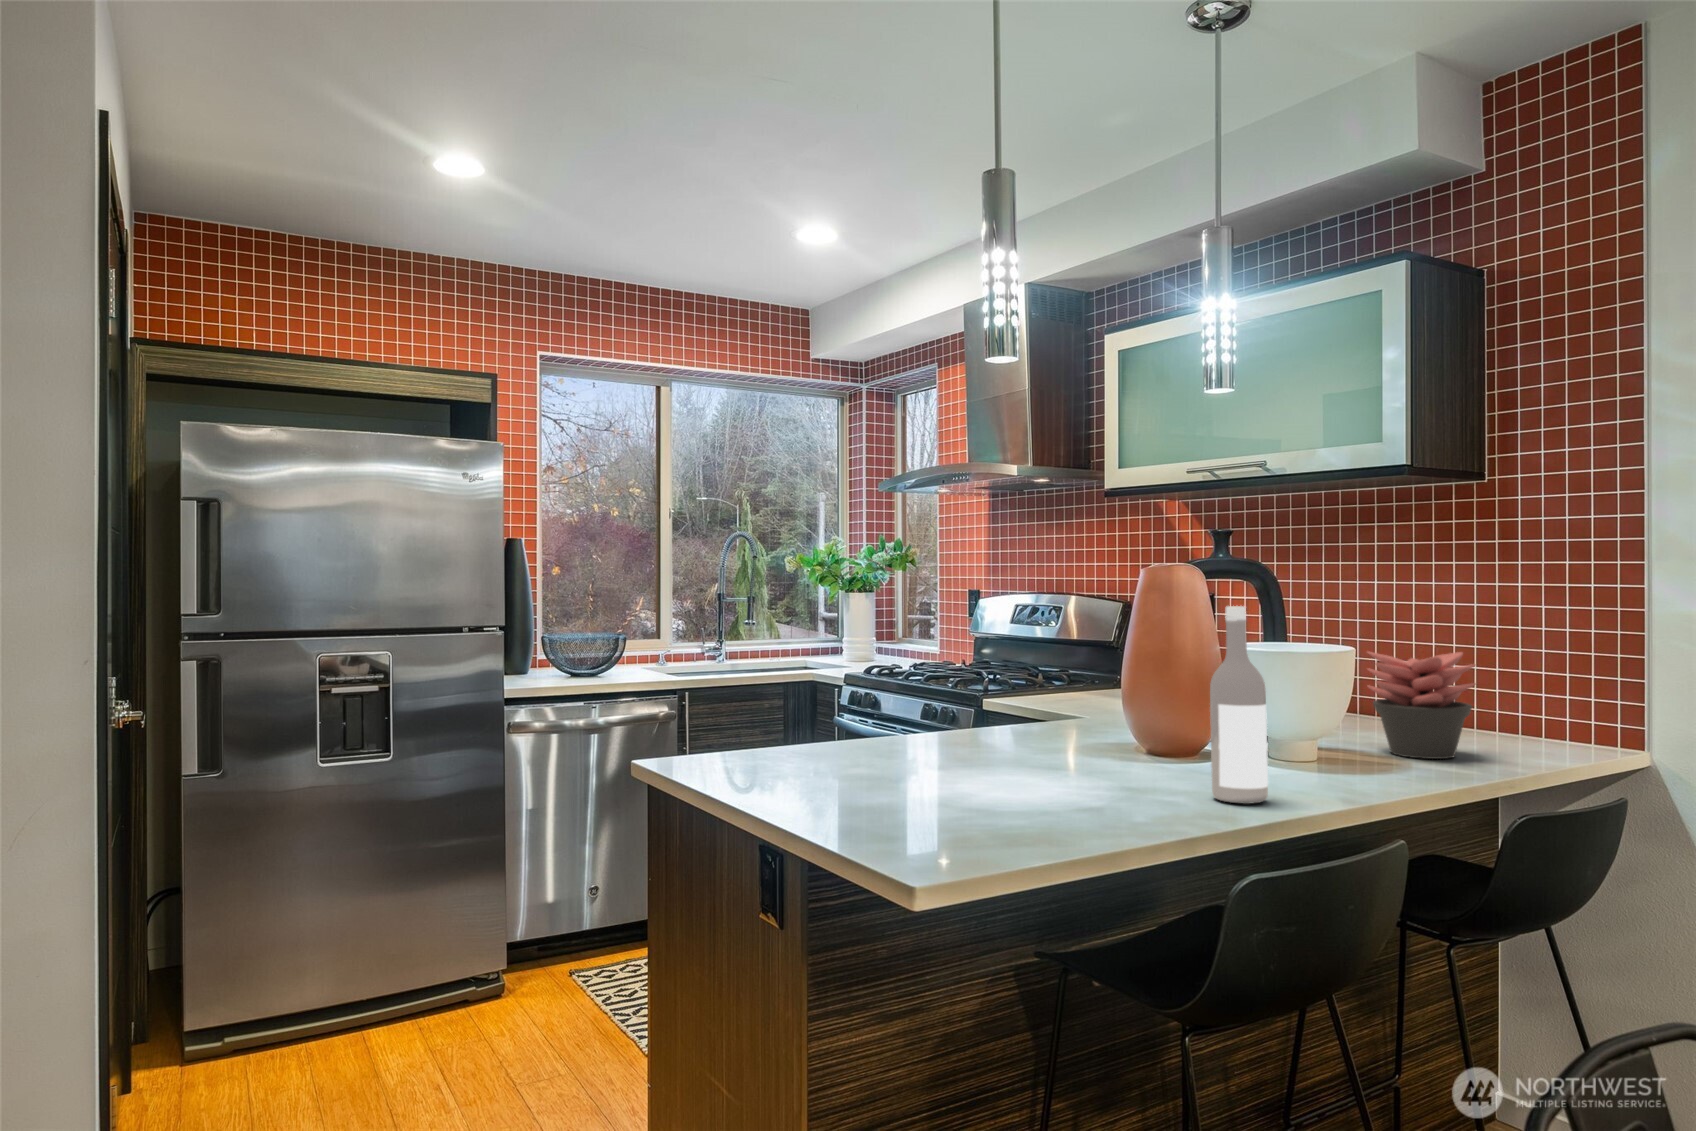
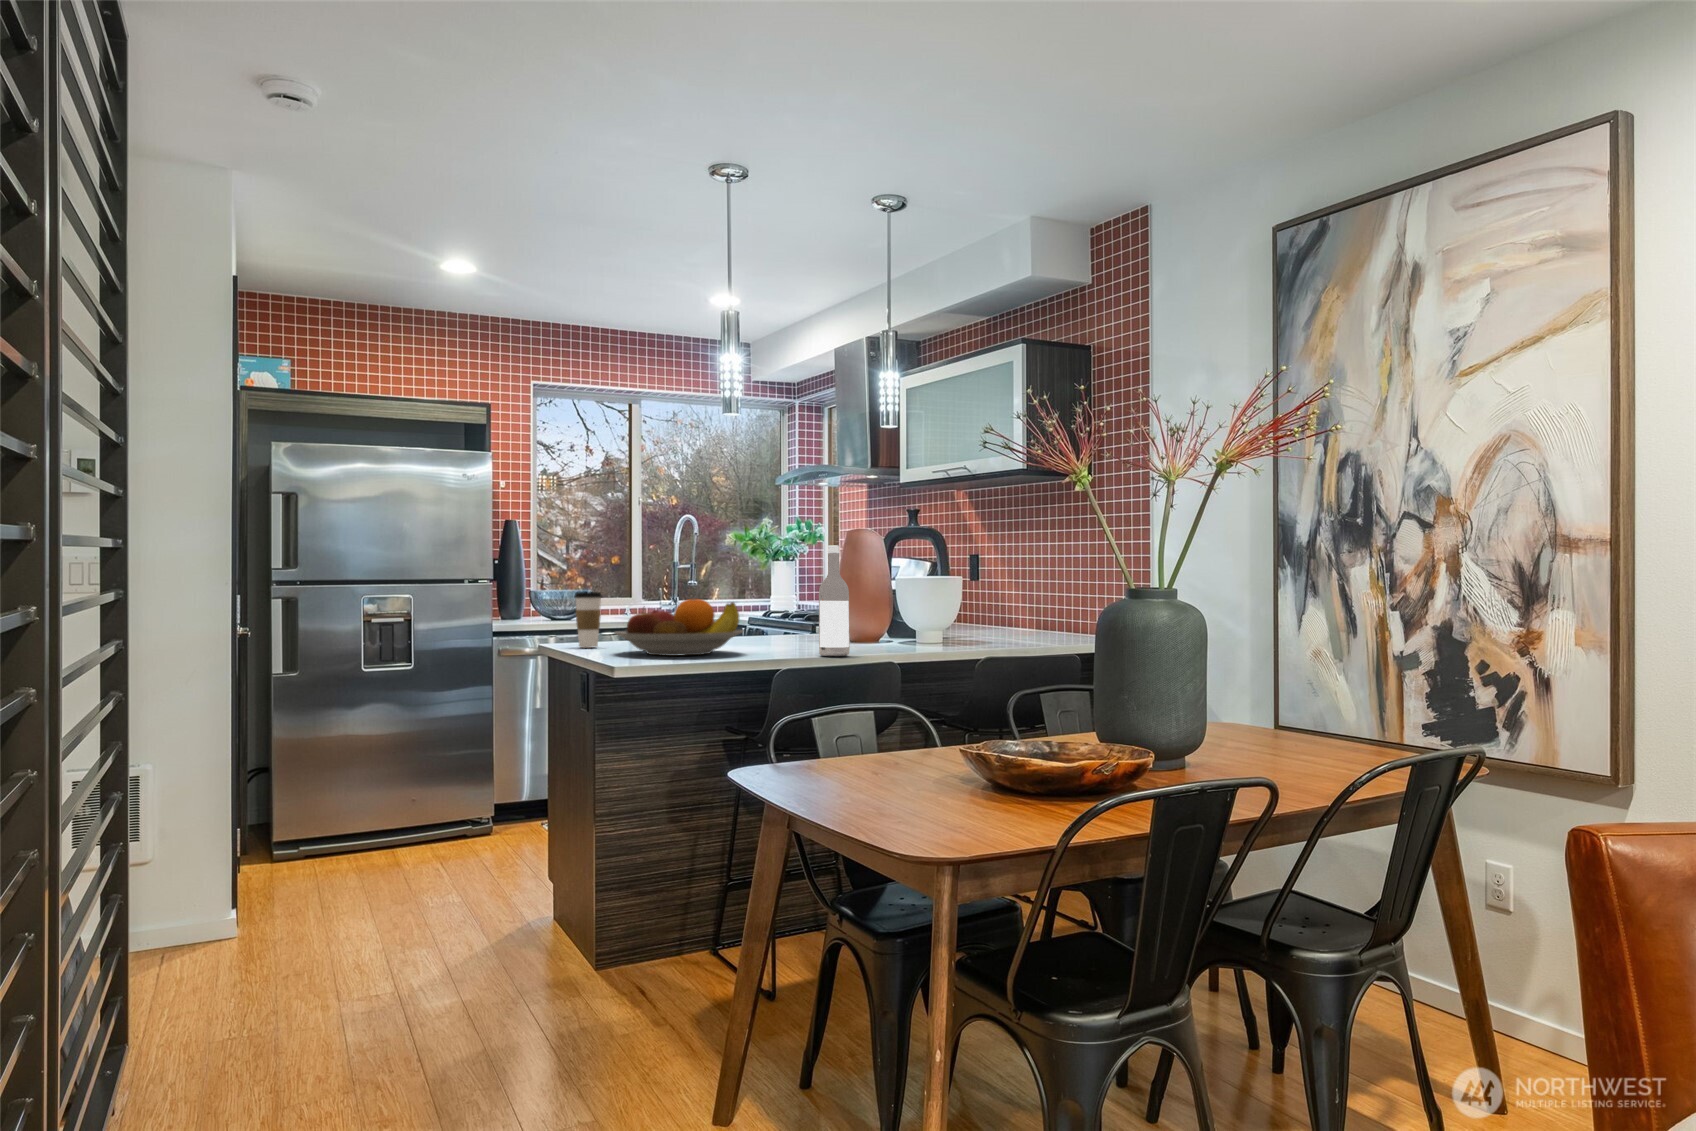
succulent plant: present [1367,652,1476,759] -> none [985,583,1049,649]
coffee cup: none [748,680,796,779] -> present [574,592,602,648]
fruit bowl: none [855,703,1086,812] -> present [615,599,743,656]

